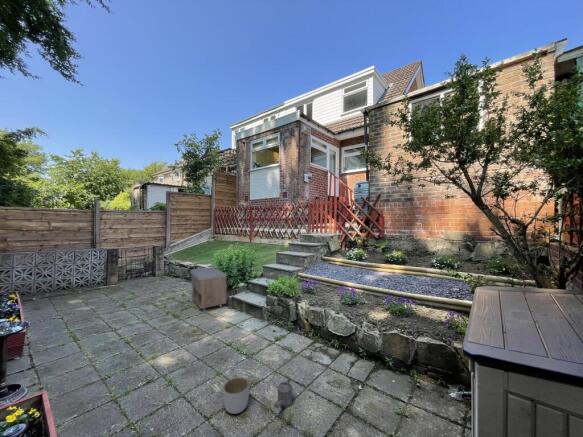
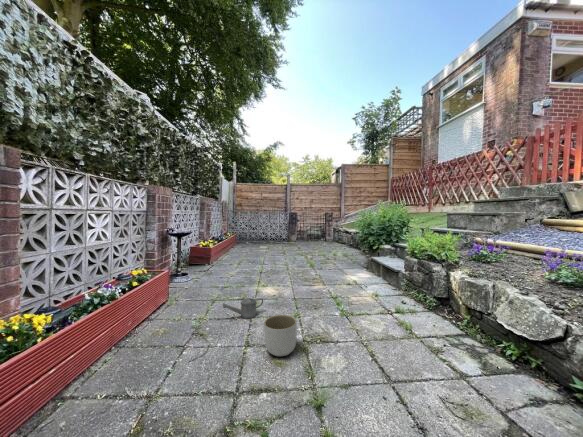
storage bench: present [190,267,226,310] -> none [333,227,365,268]
watering can: present [274,377,292,408] -> present [223,298,263,319]

